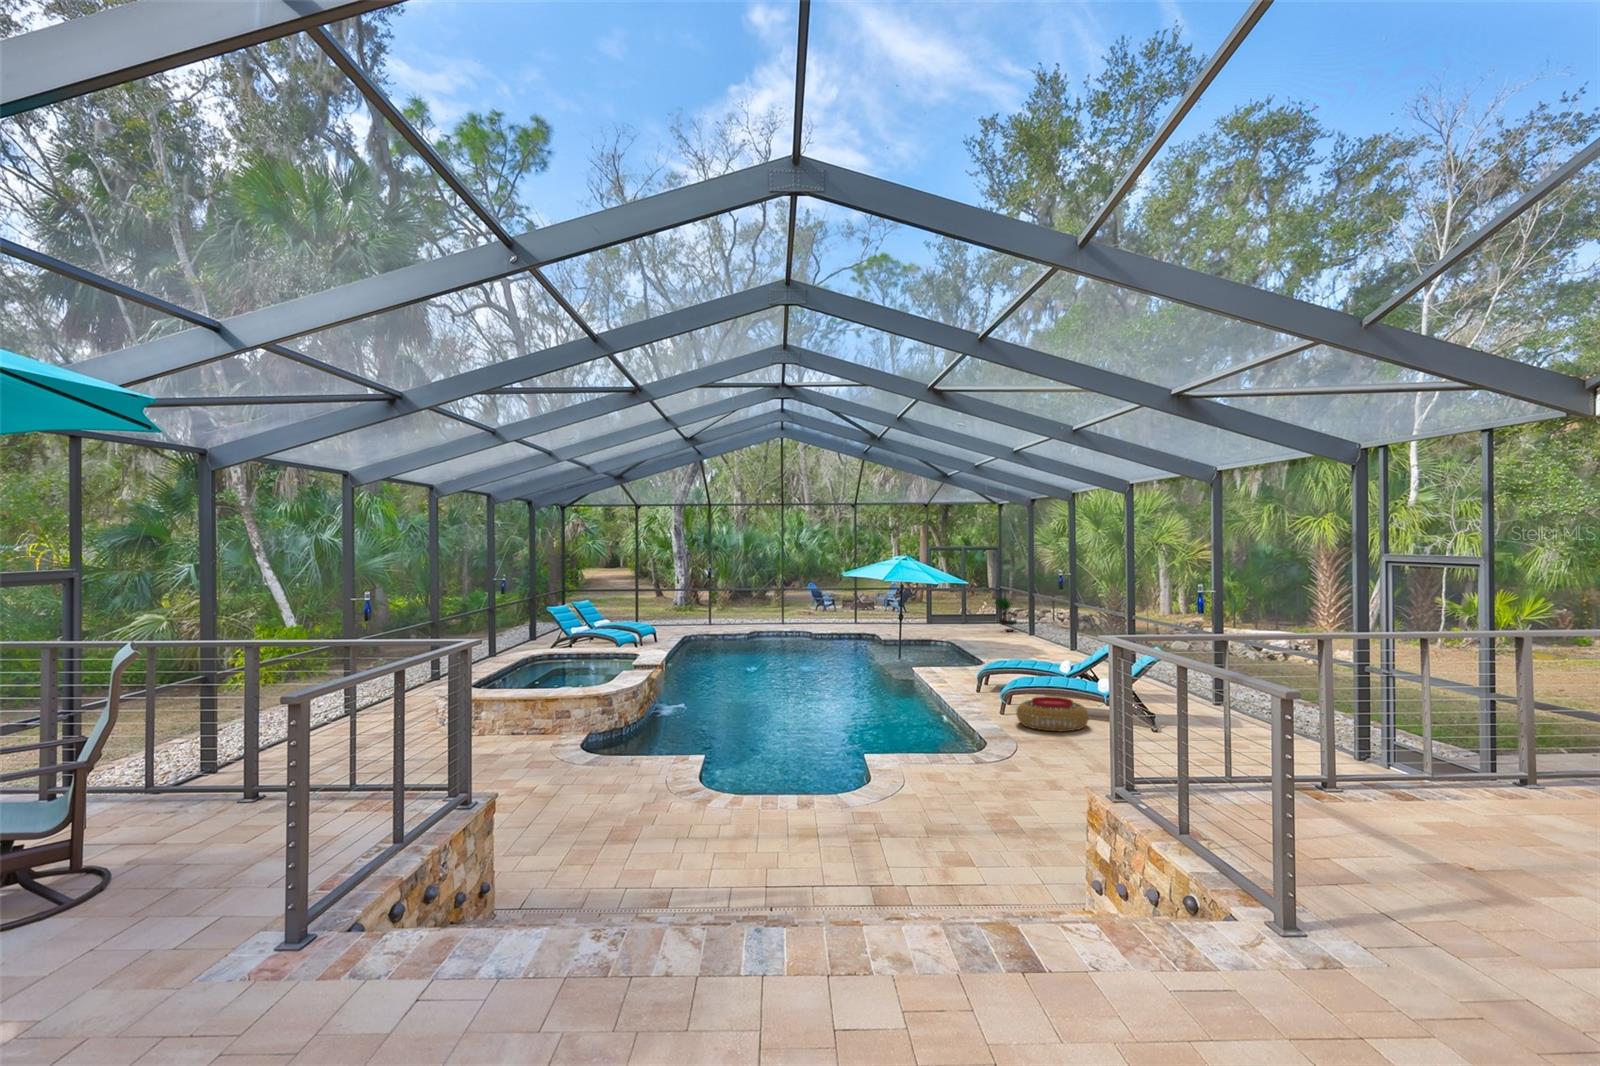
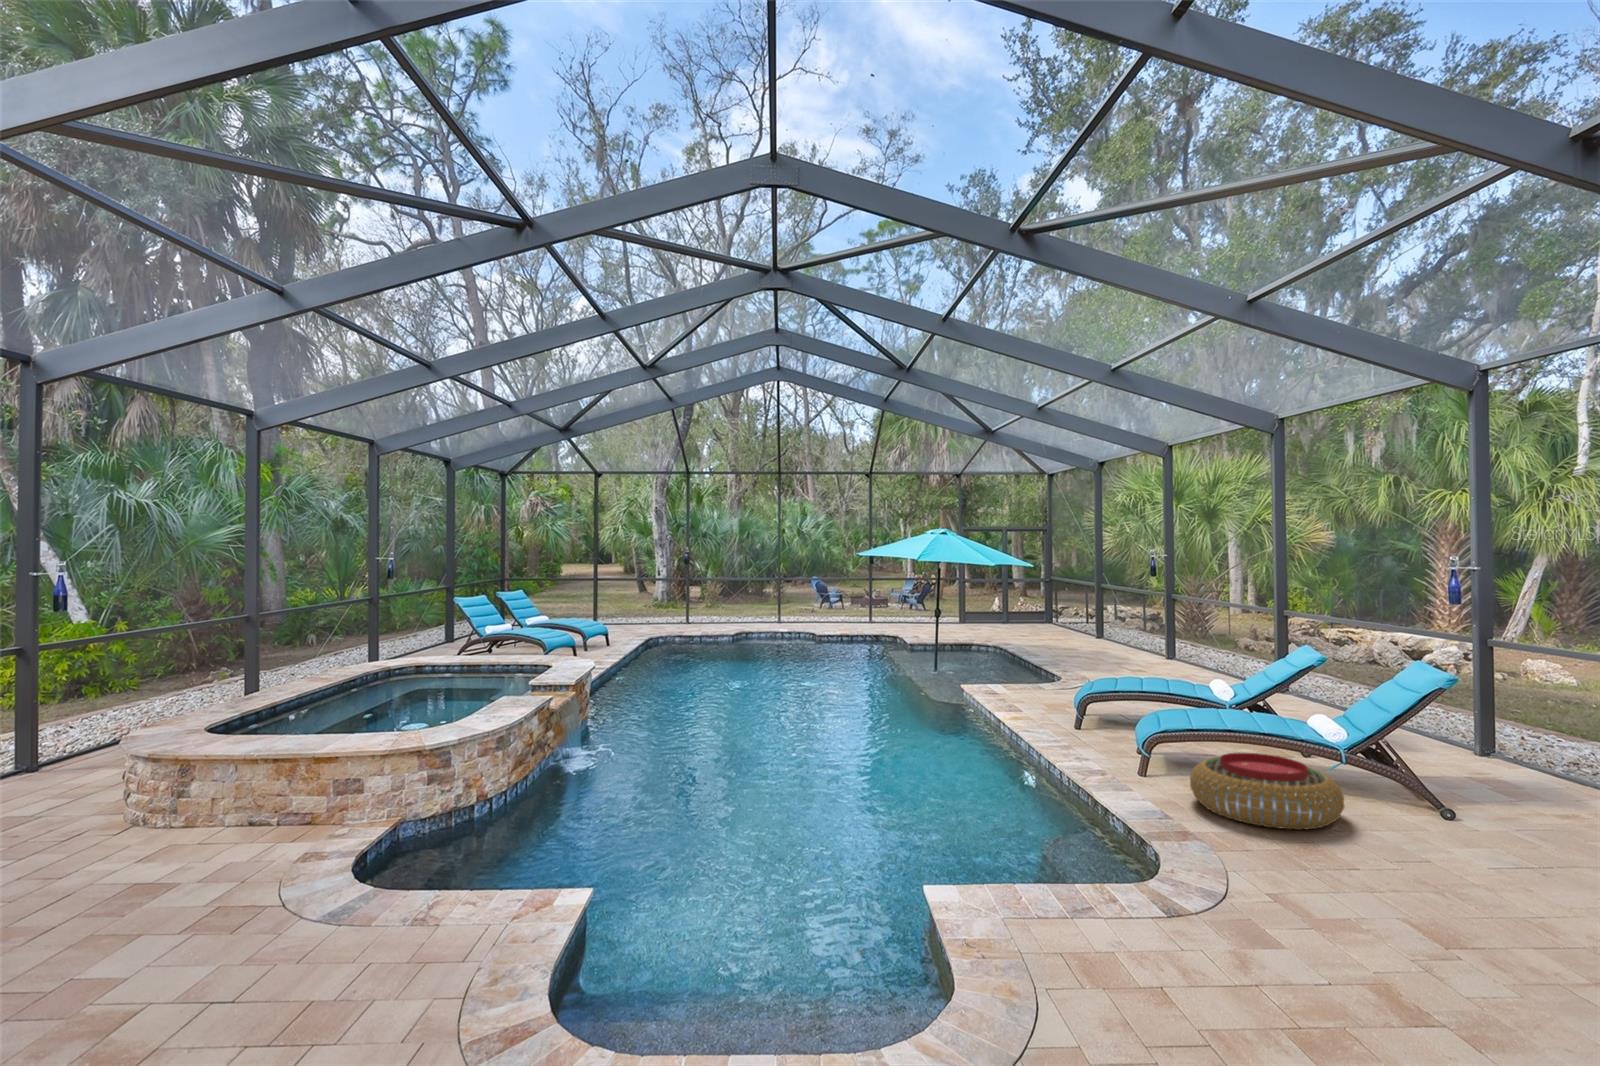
potted tree: present [995,597,1017,632] -> none [1037,586,1068,633]

